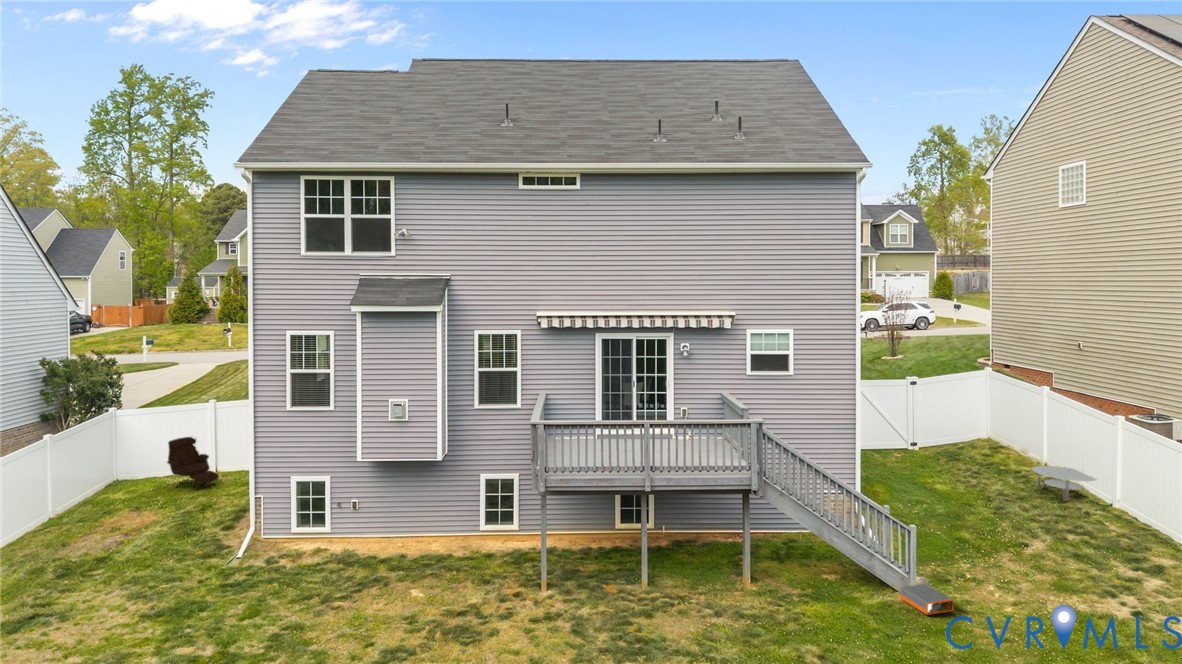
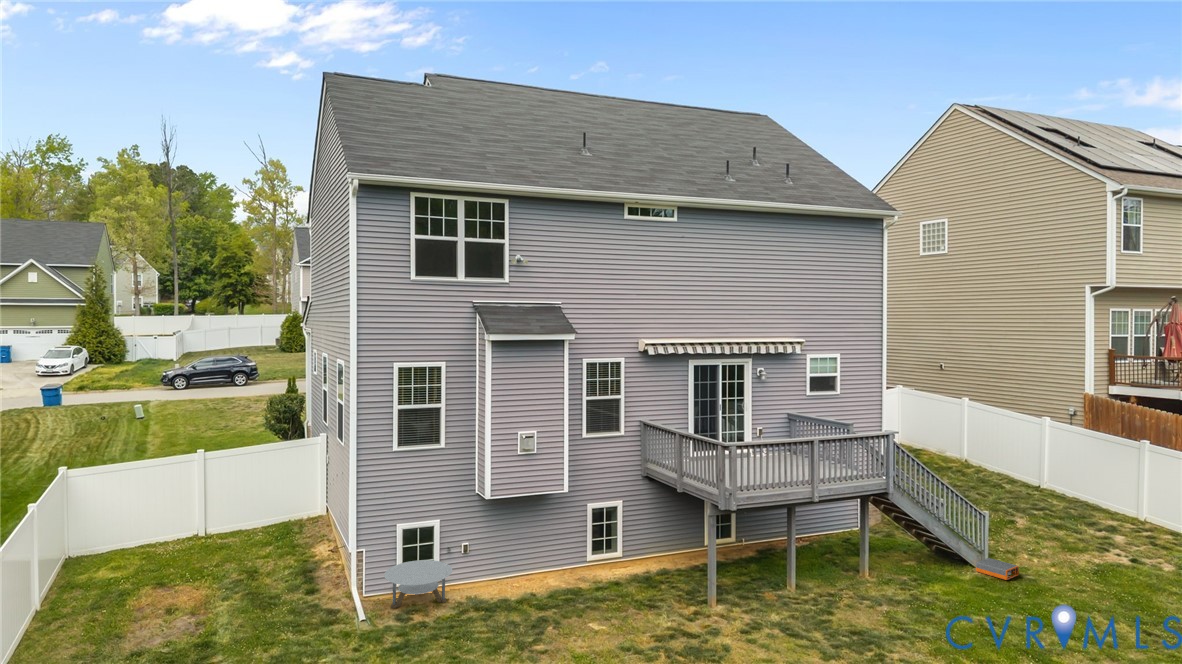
lounge chair: present [167,437,219,487] -> none [154,493,225,557]
round table: present [1032,466,1096,501] -> present [384,560,452,608]

